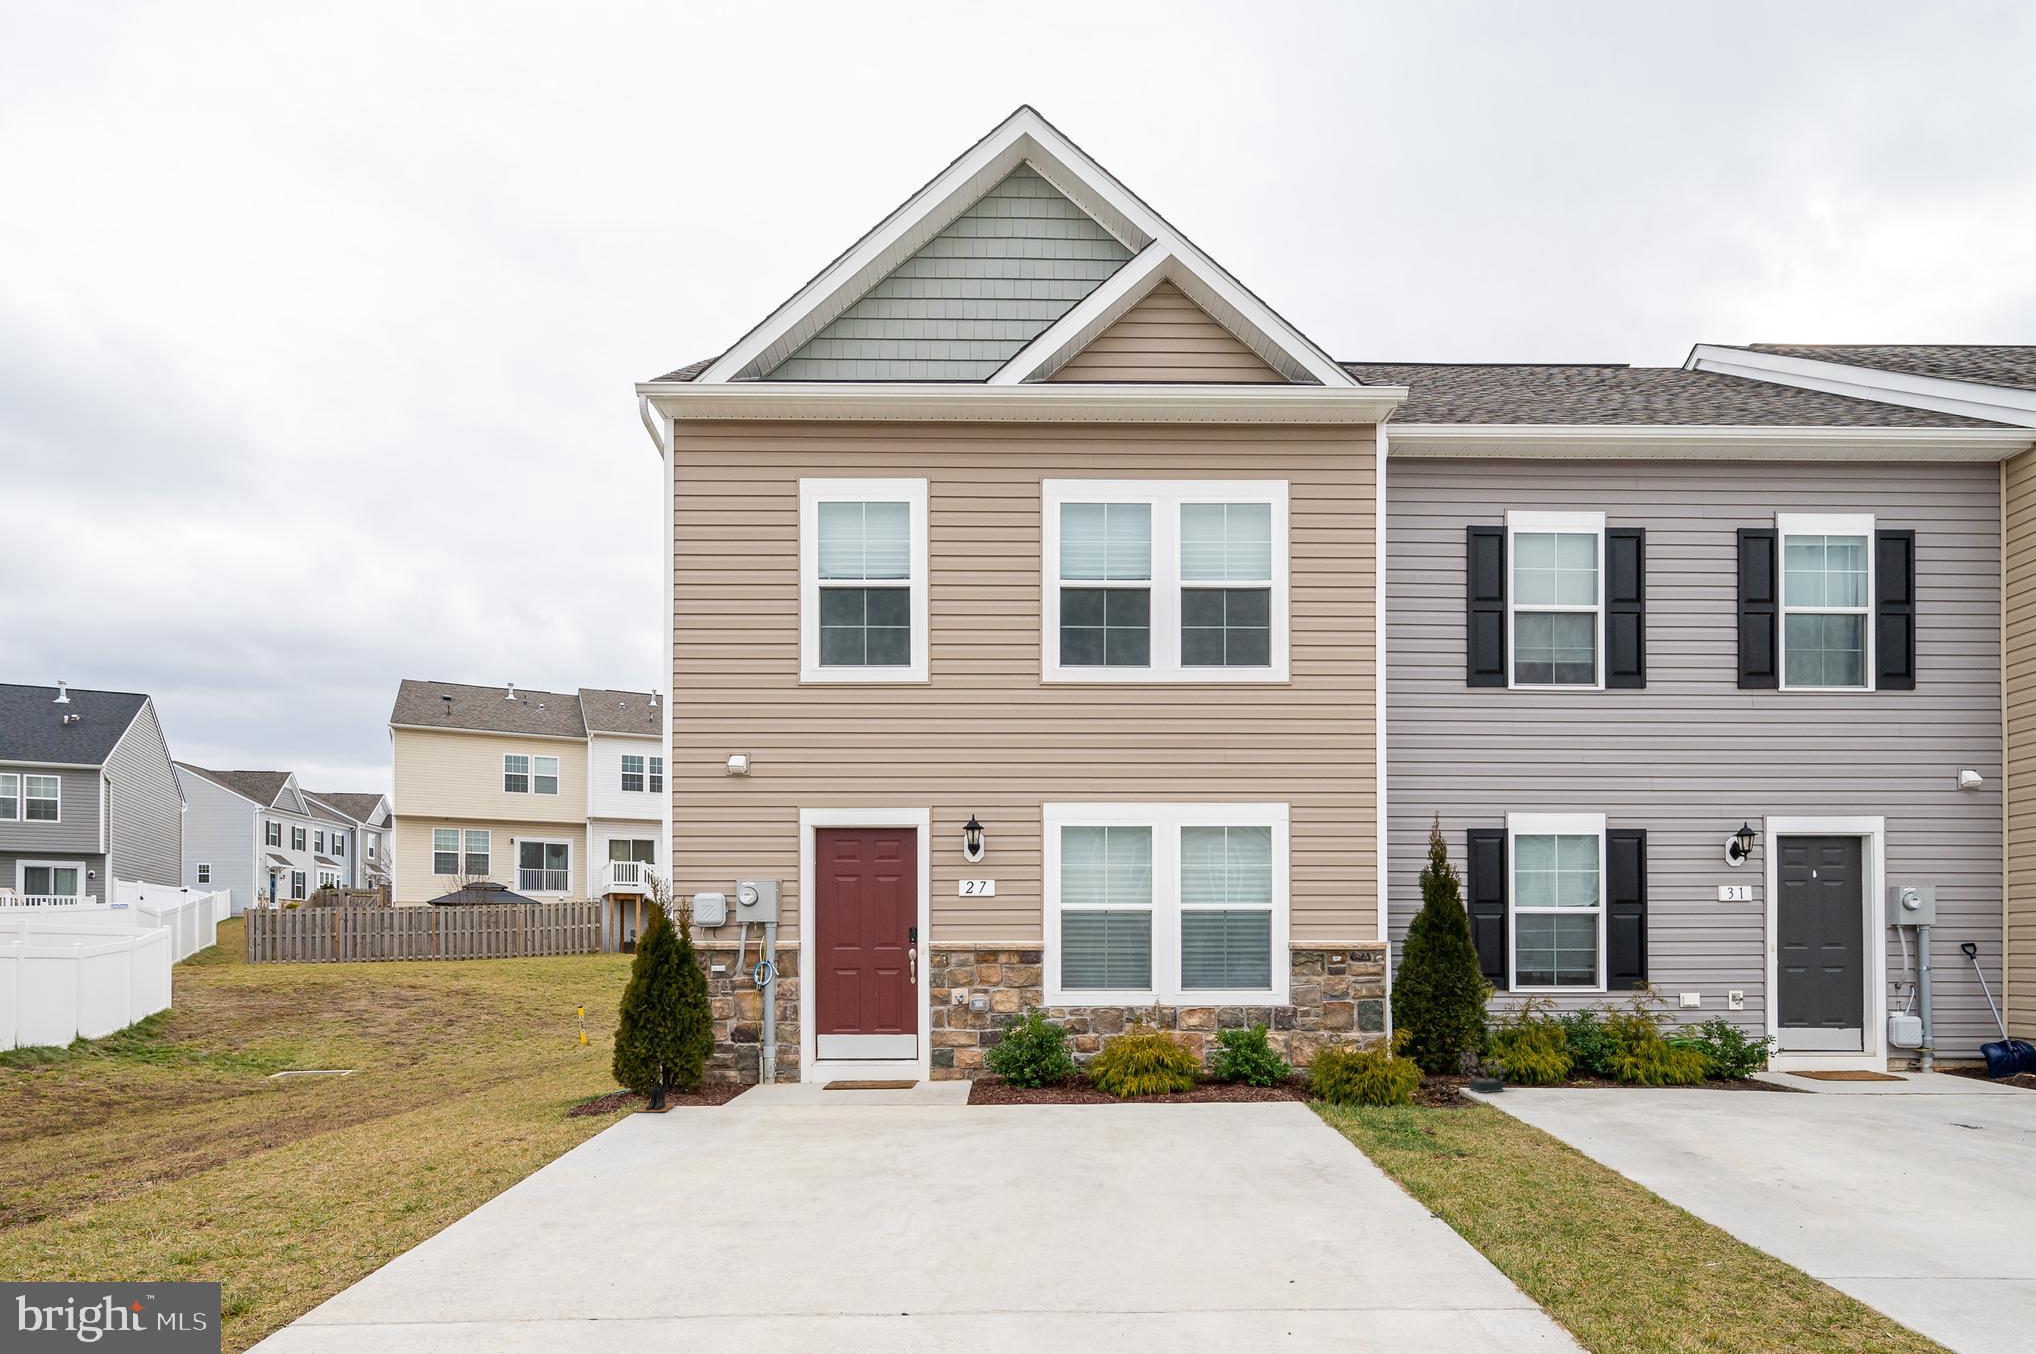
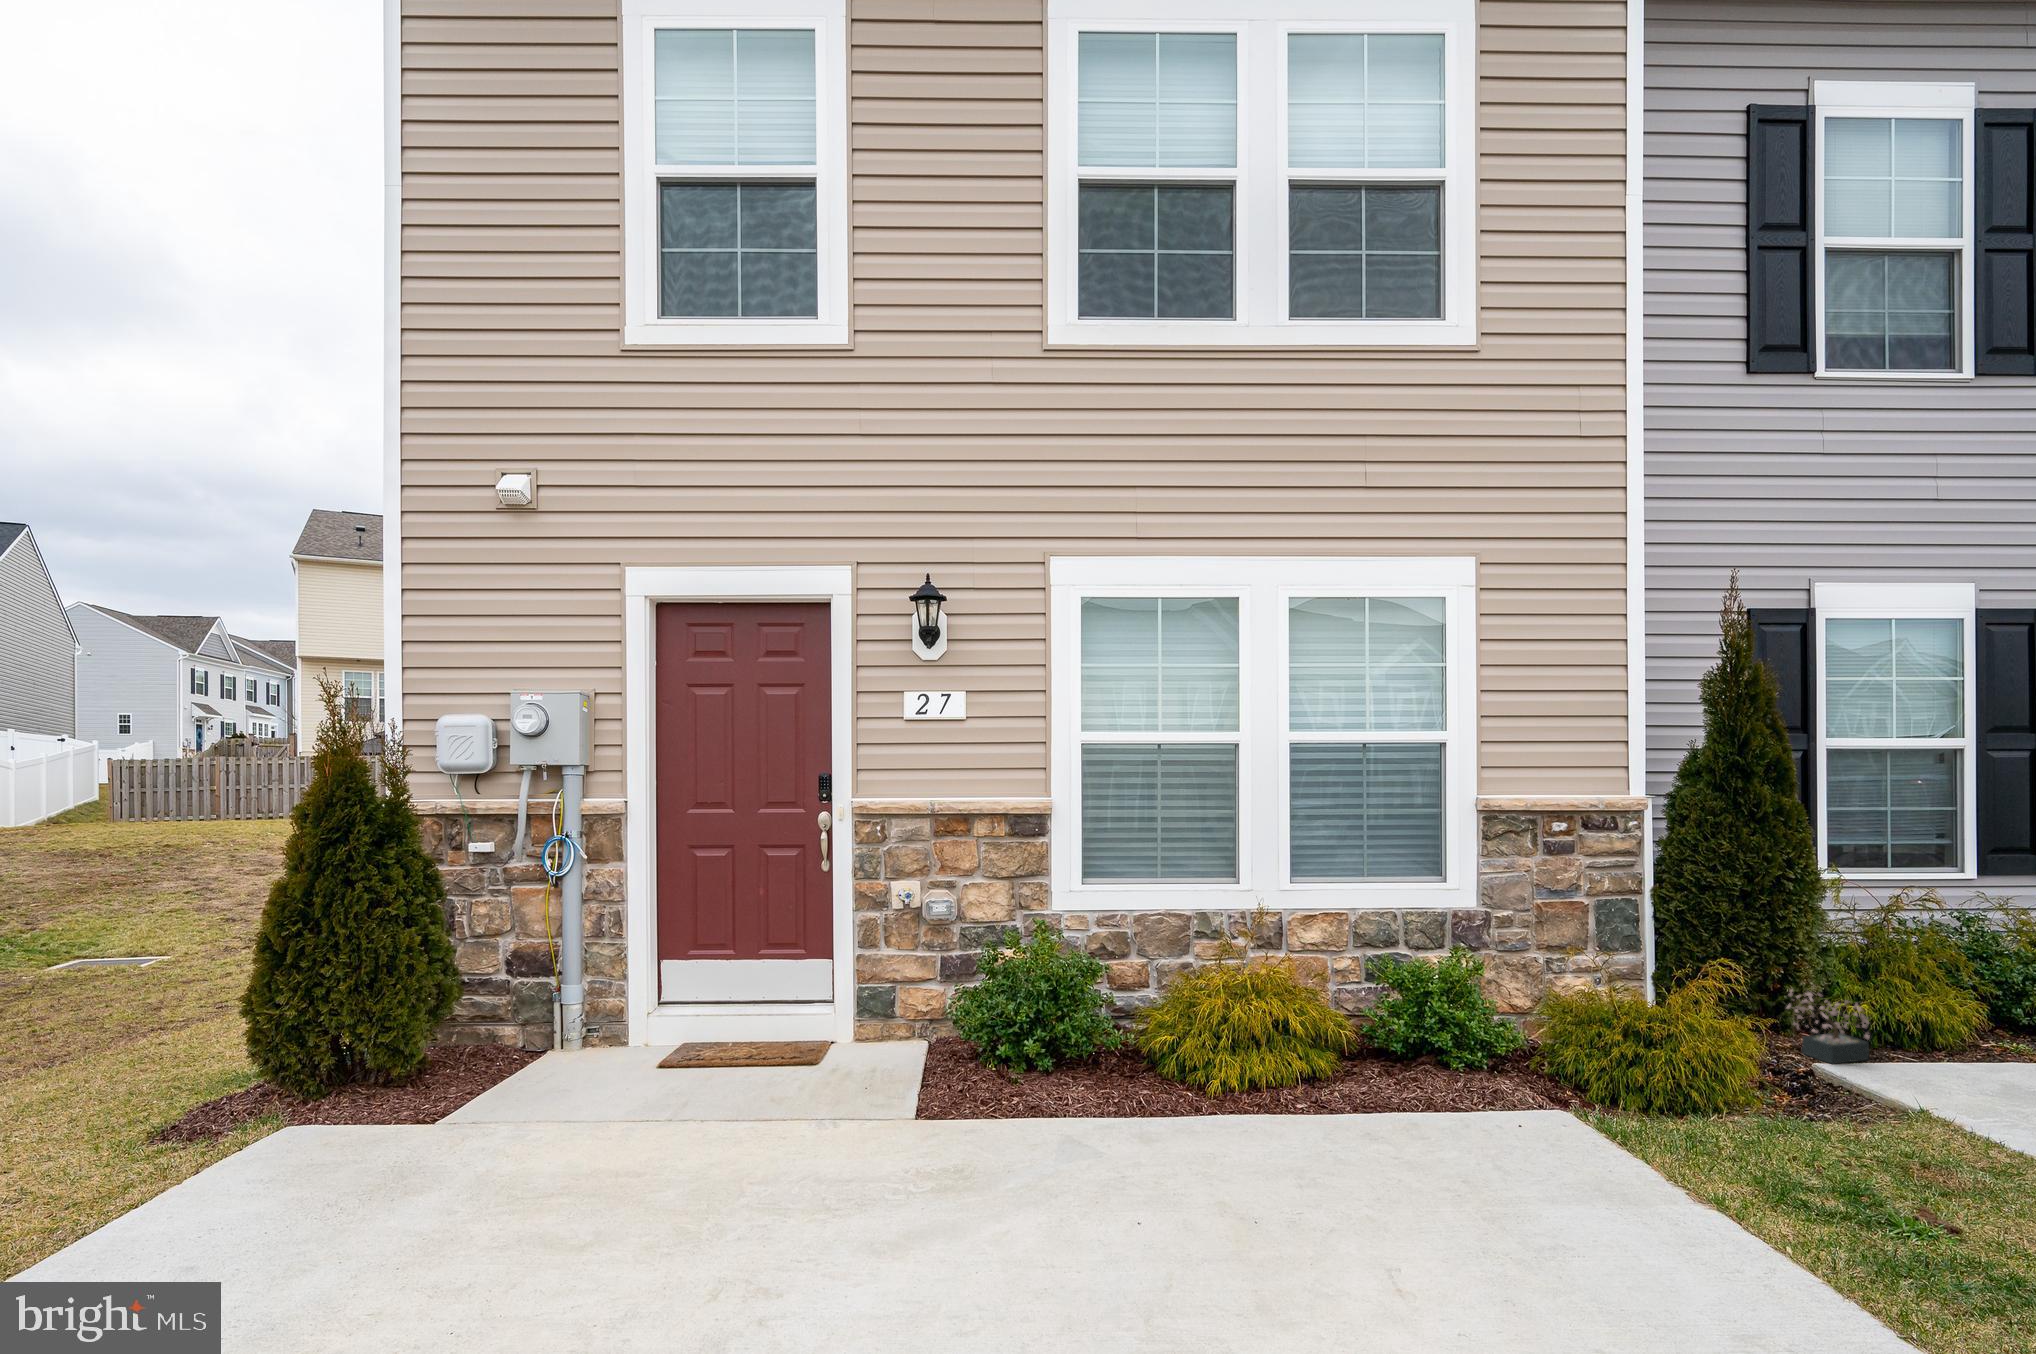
boots: present [635,1086,676,1112] -> none [255,1079,356,1137]

